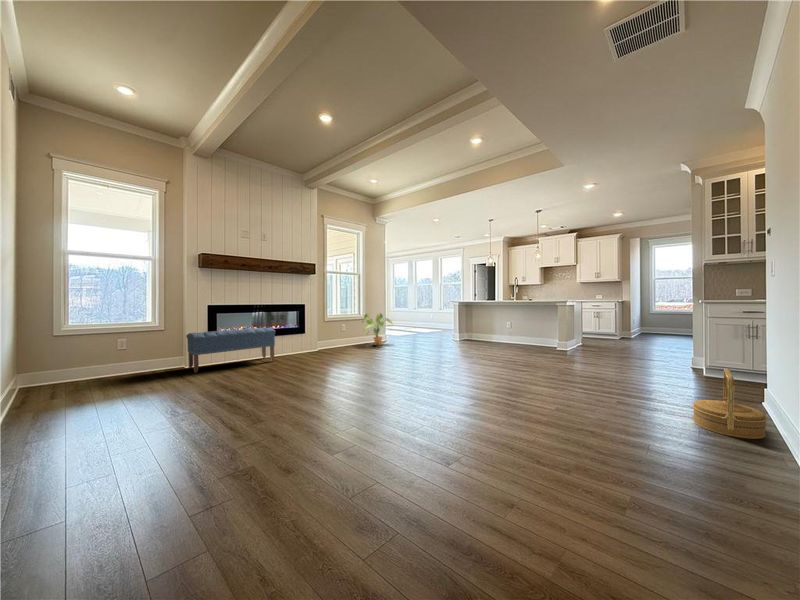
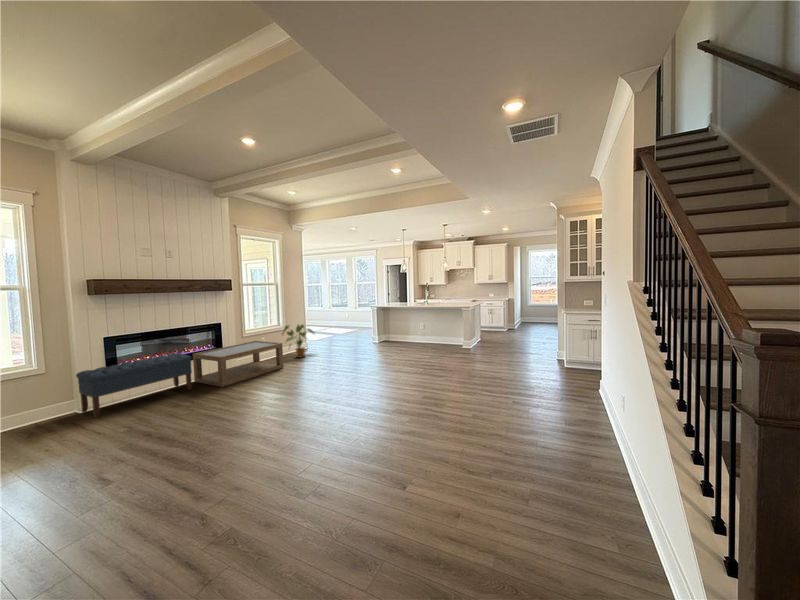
coffee table: none [279,325,358,362] -> present [193,341,284,387]
woven basket: present [692,369,767,439] -> none [563,369,604,418]

